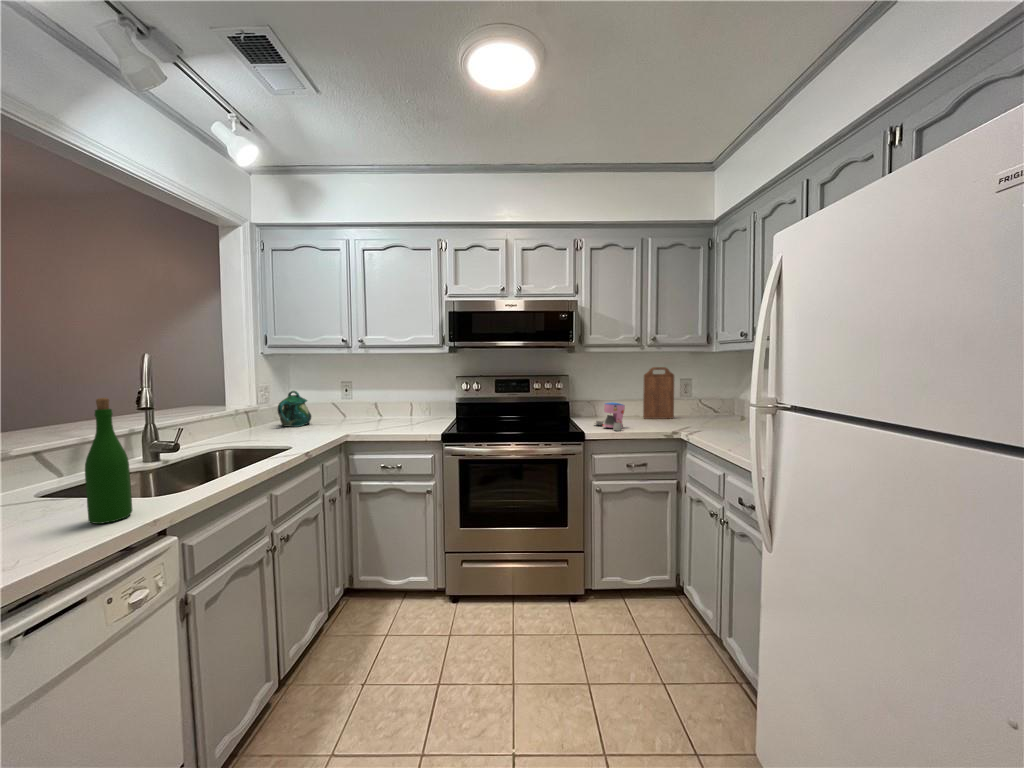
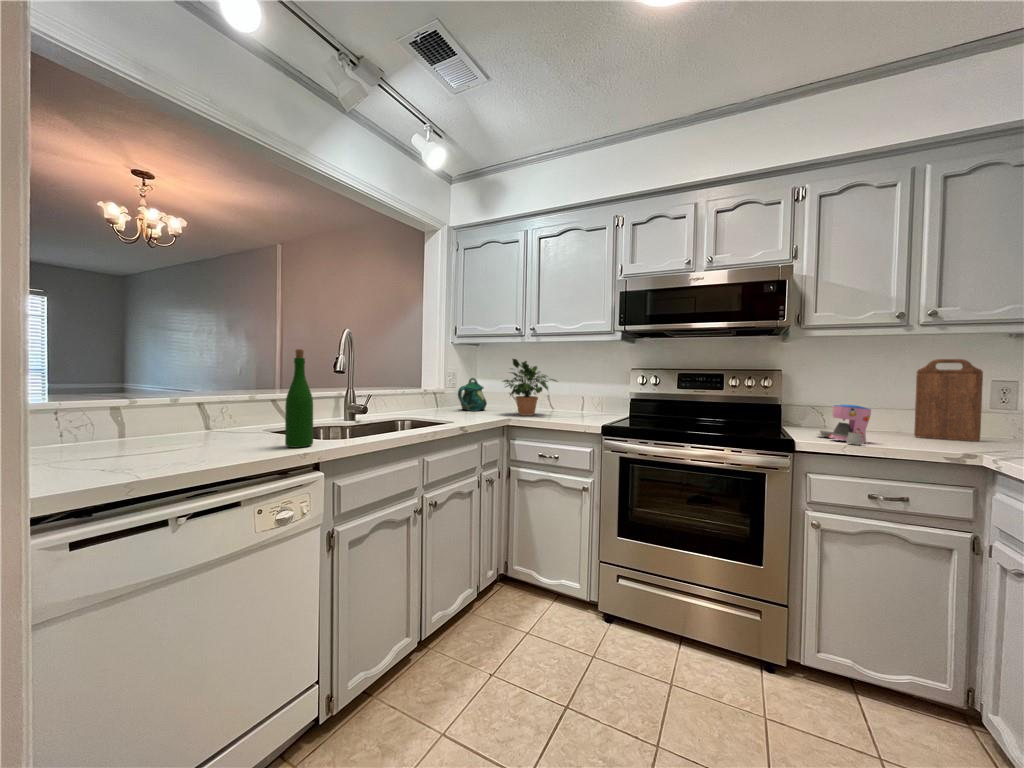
potted plant: none [331,371,394,428] -> present [503,359,557,416]

